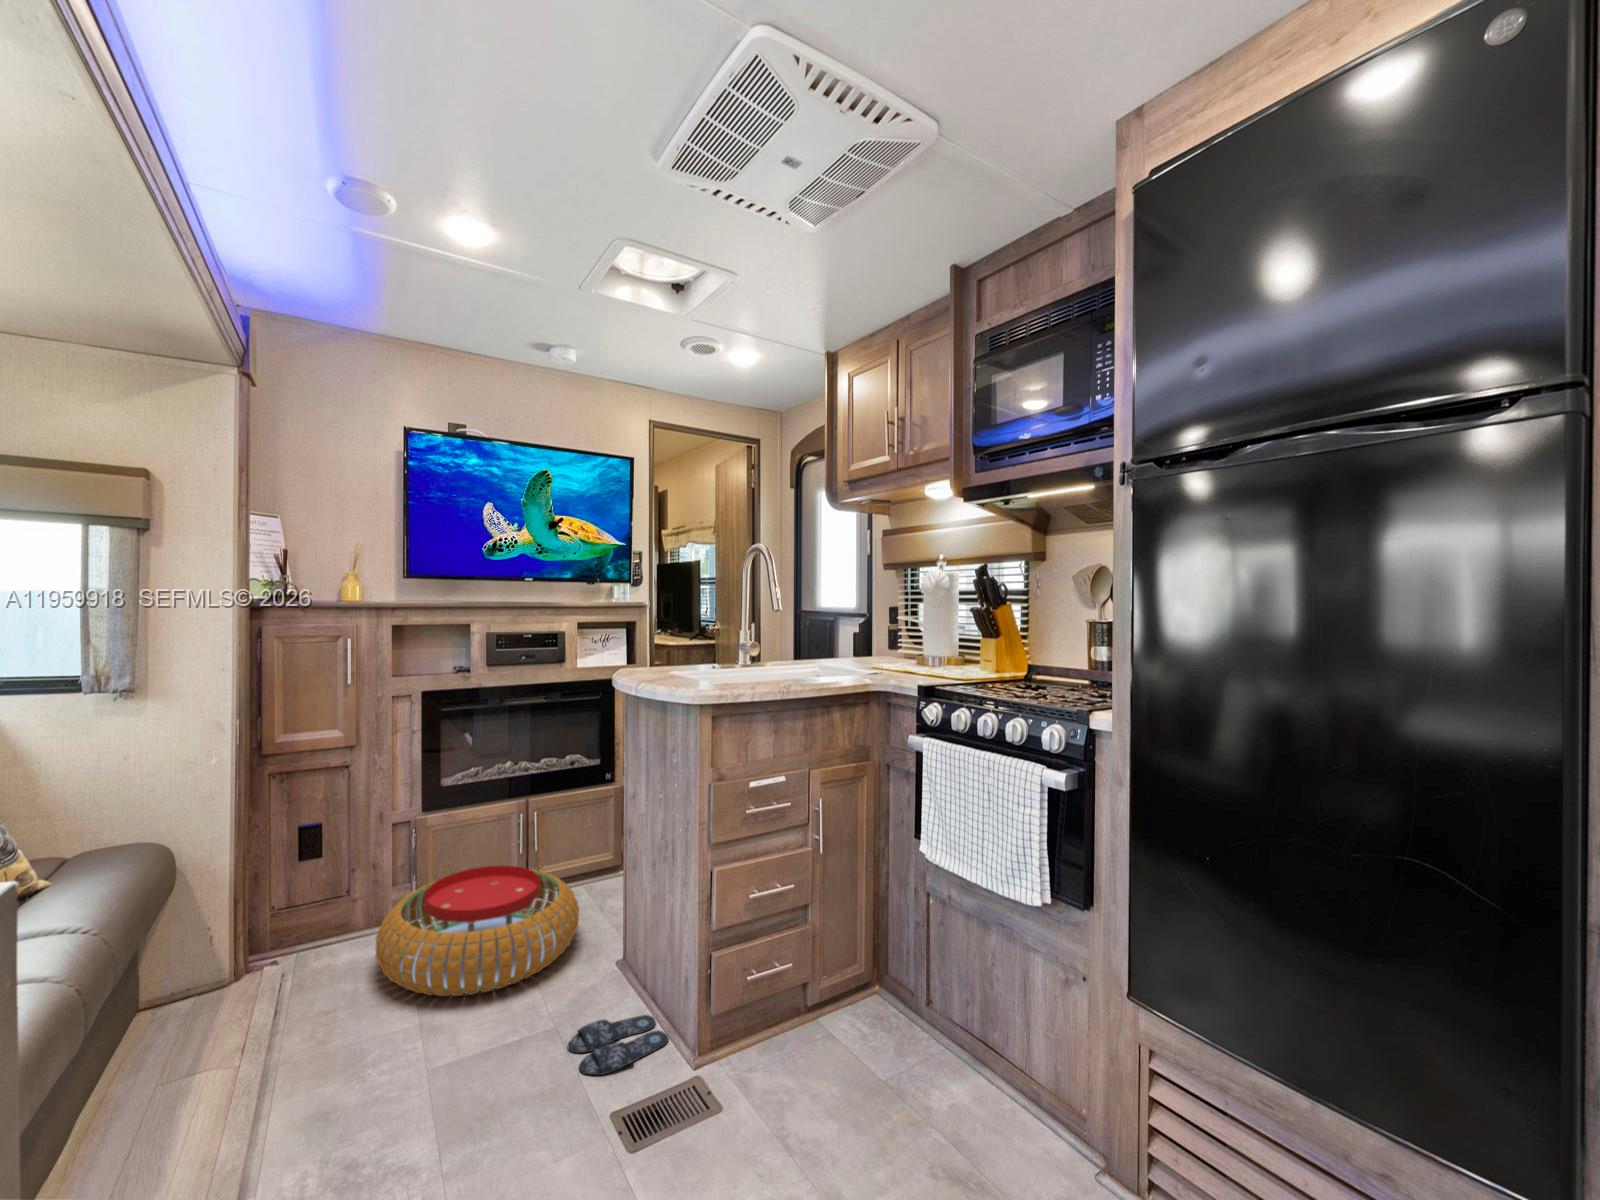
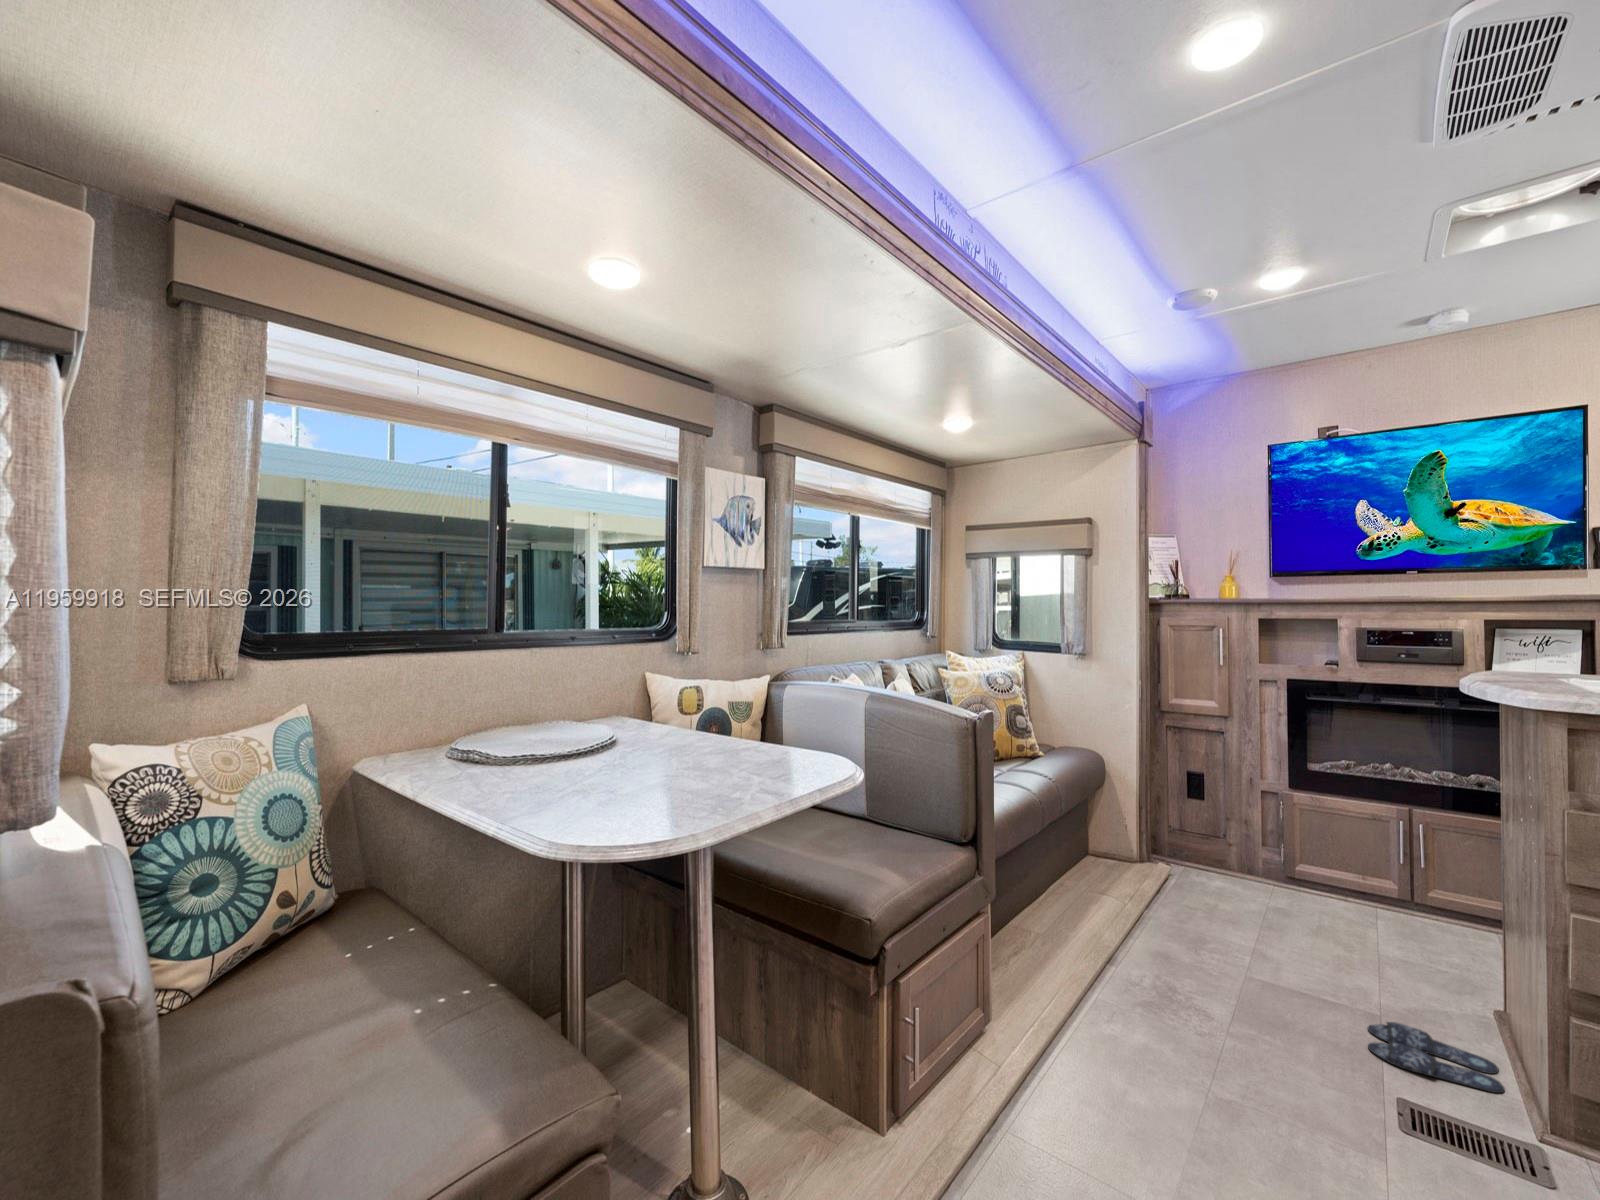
pouf: present [376,866,579,997] -> none [1227,849,1452,968]

